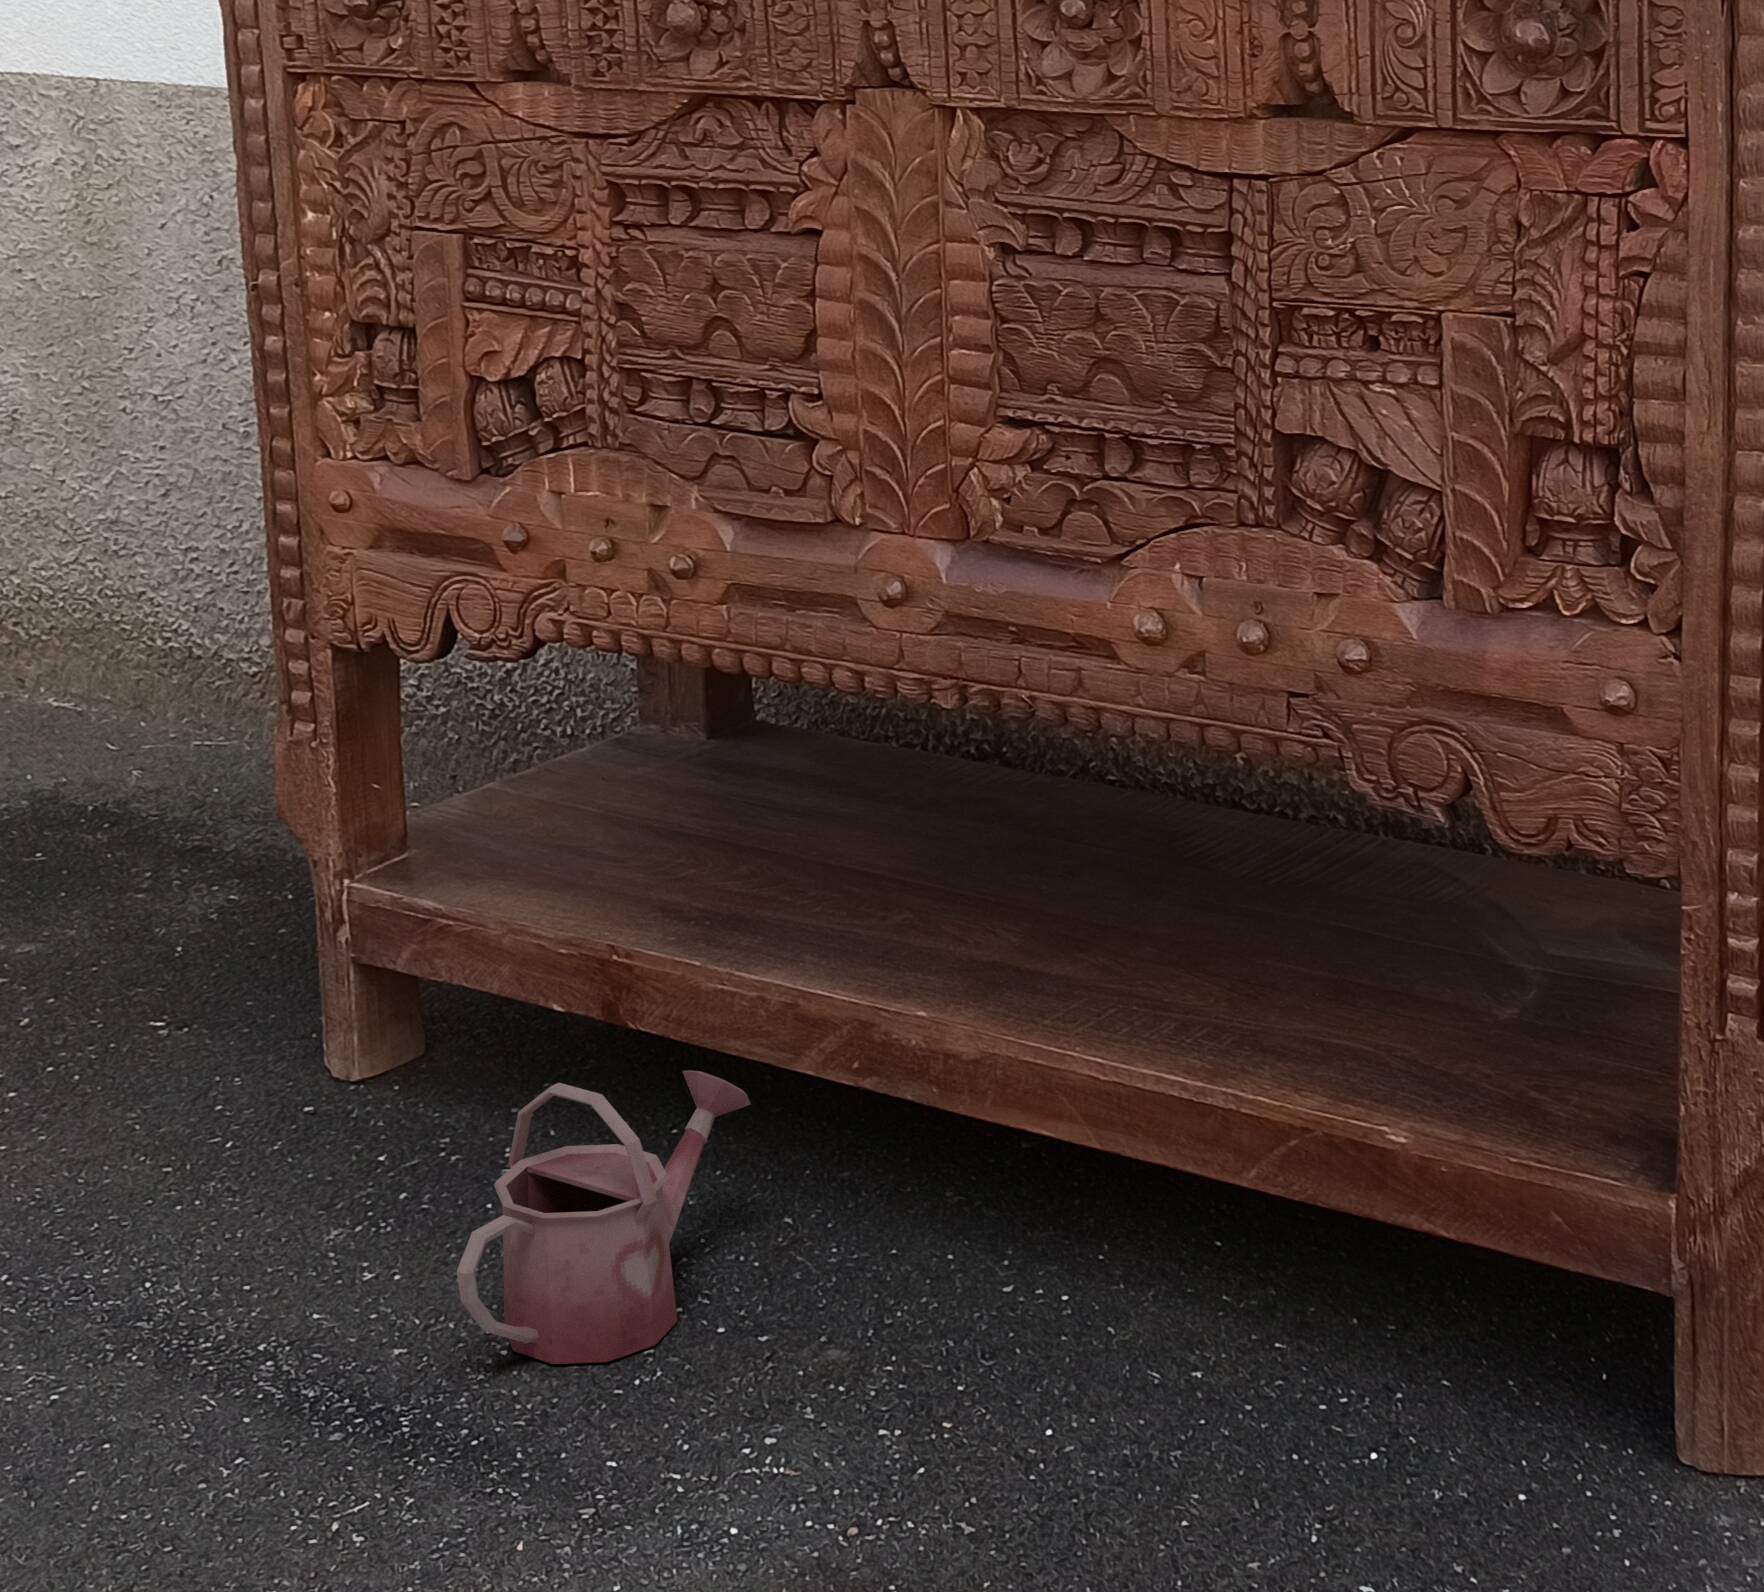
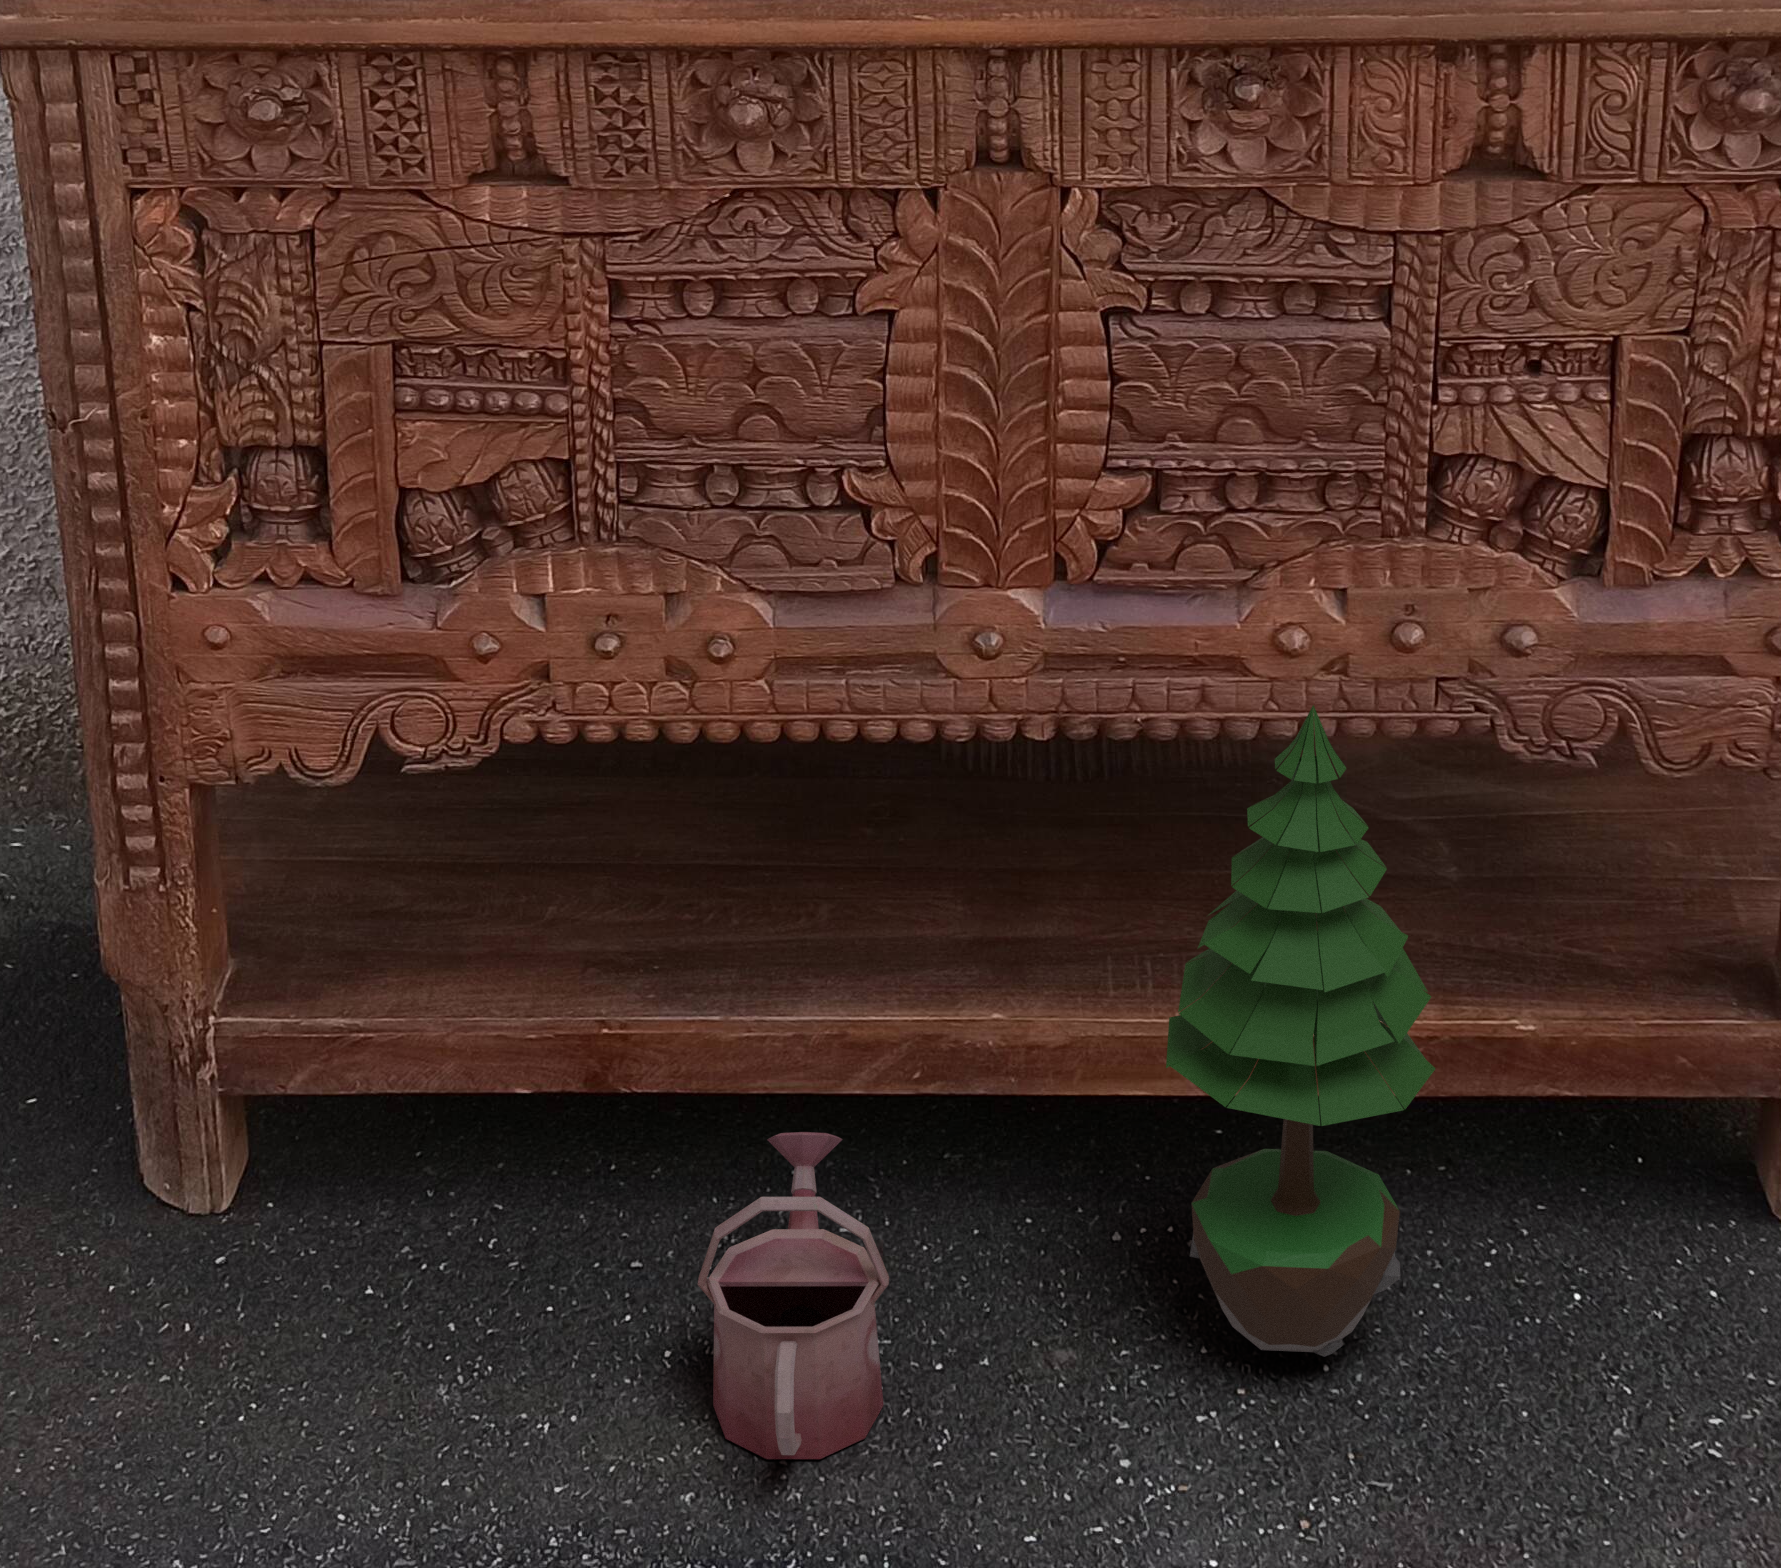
potted tree: none [896,643,1187,1417] -> present [1166,705,1436,1357]

